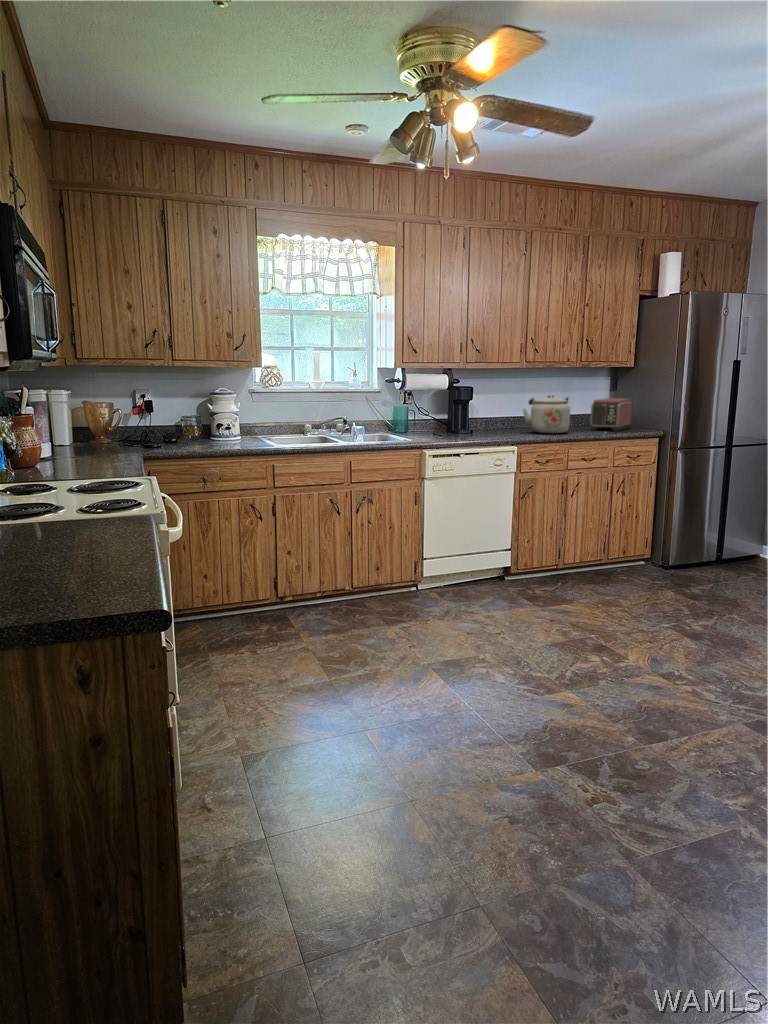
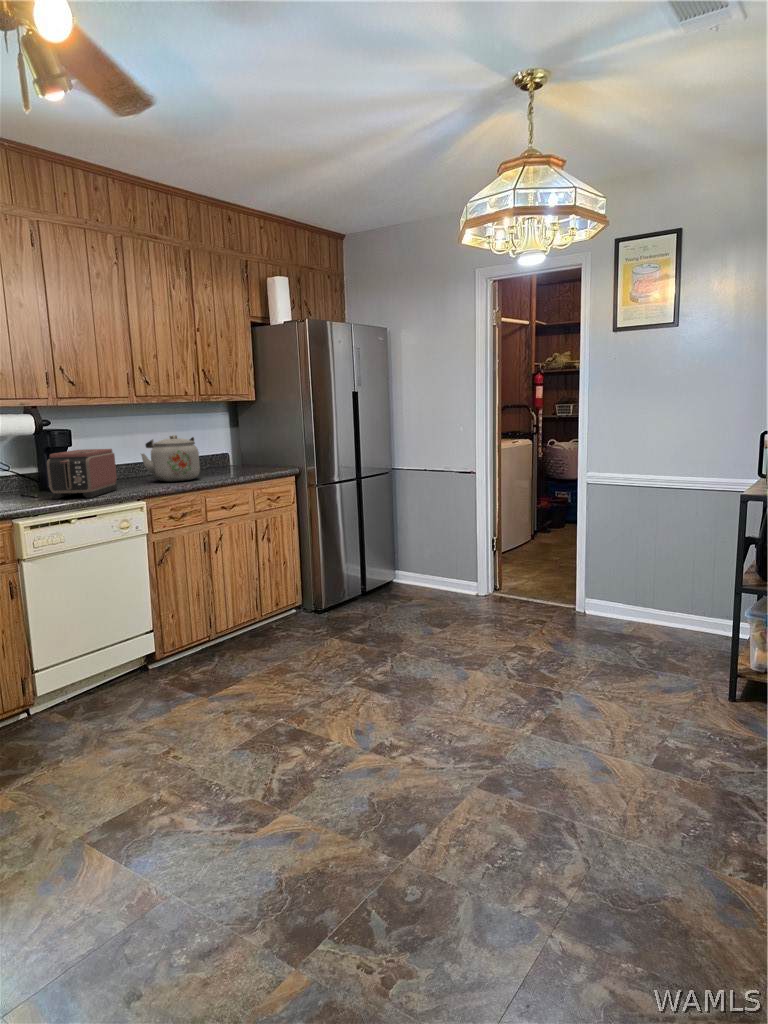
toaster: present [590,398,632,431] -> present [47,449,117,499]

